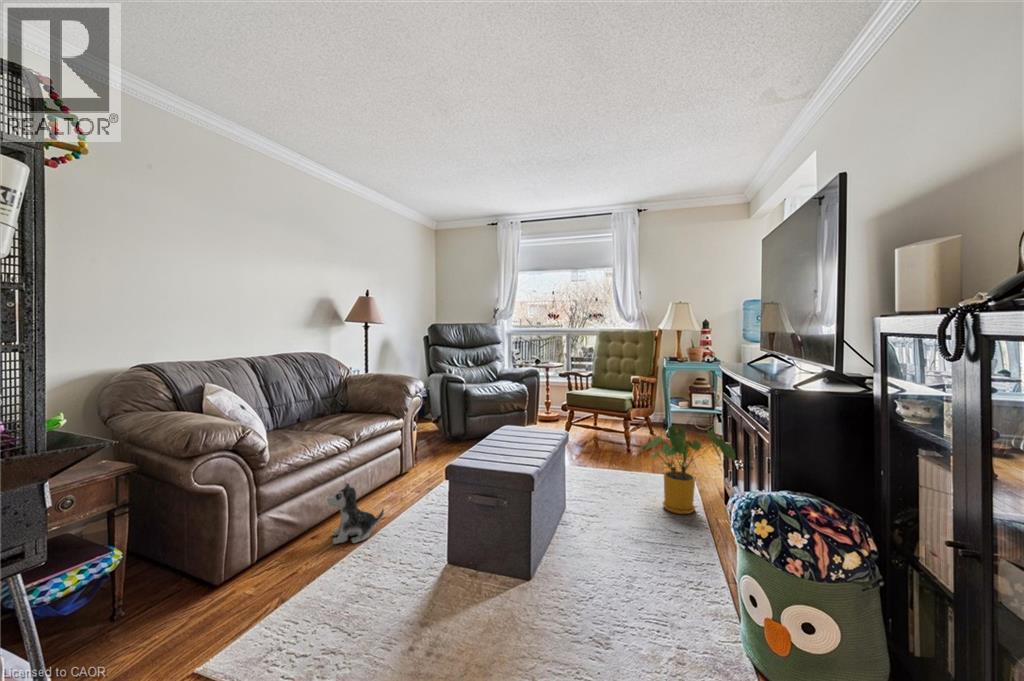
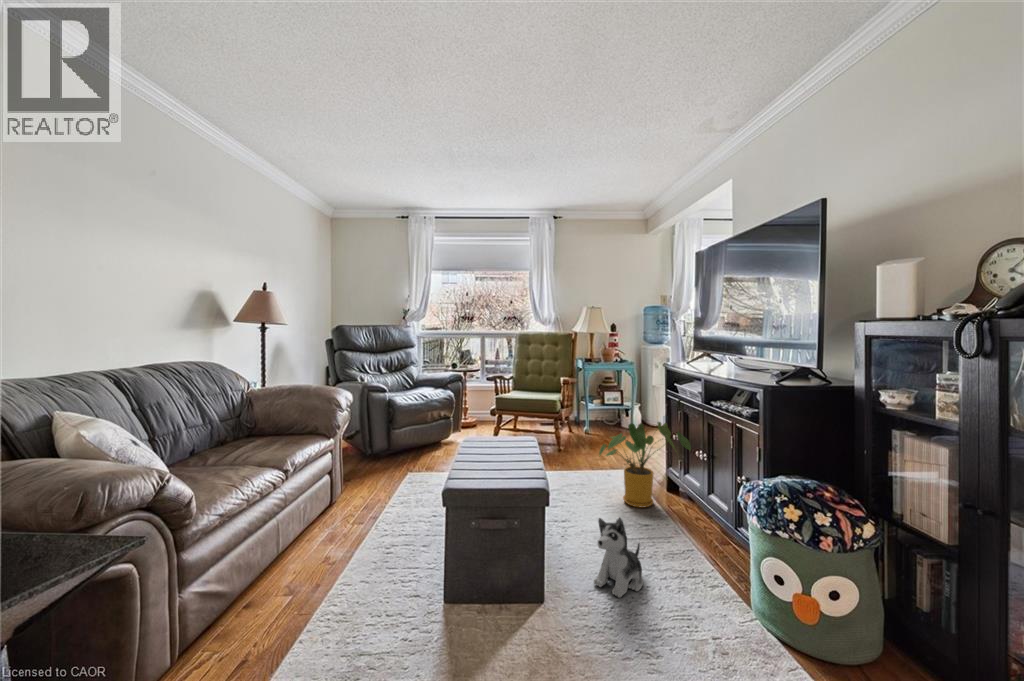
plush toy: present [327,483,384,544] -> present [594,517,643,598]

